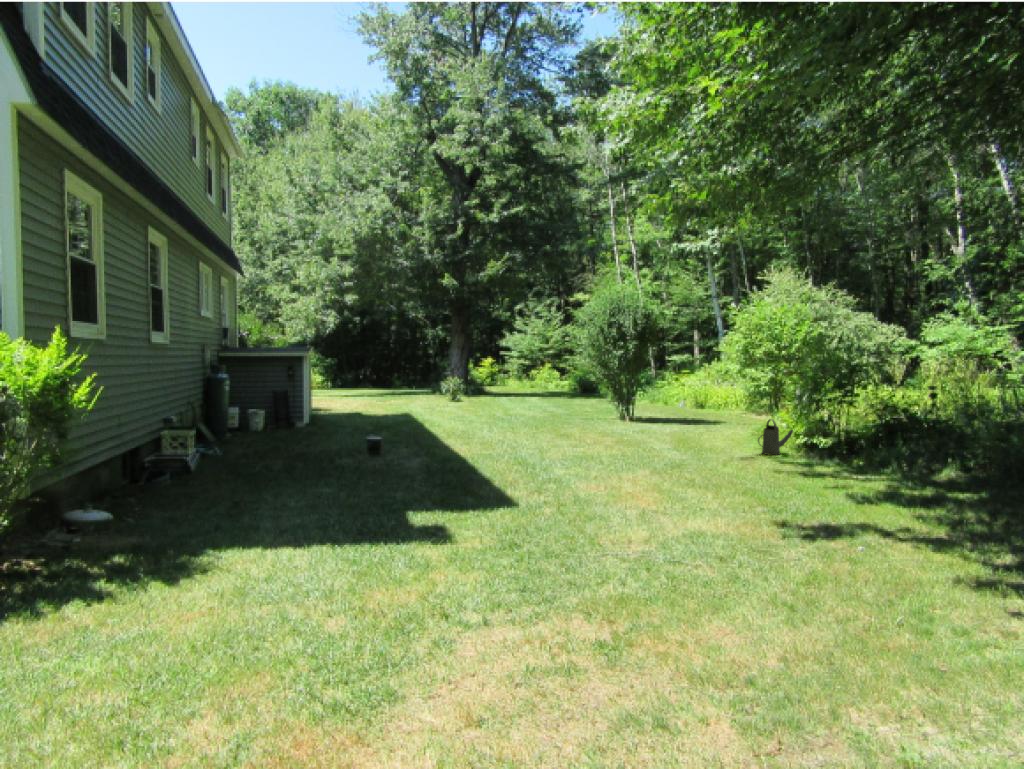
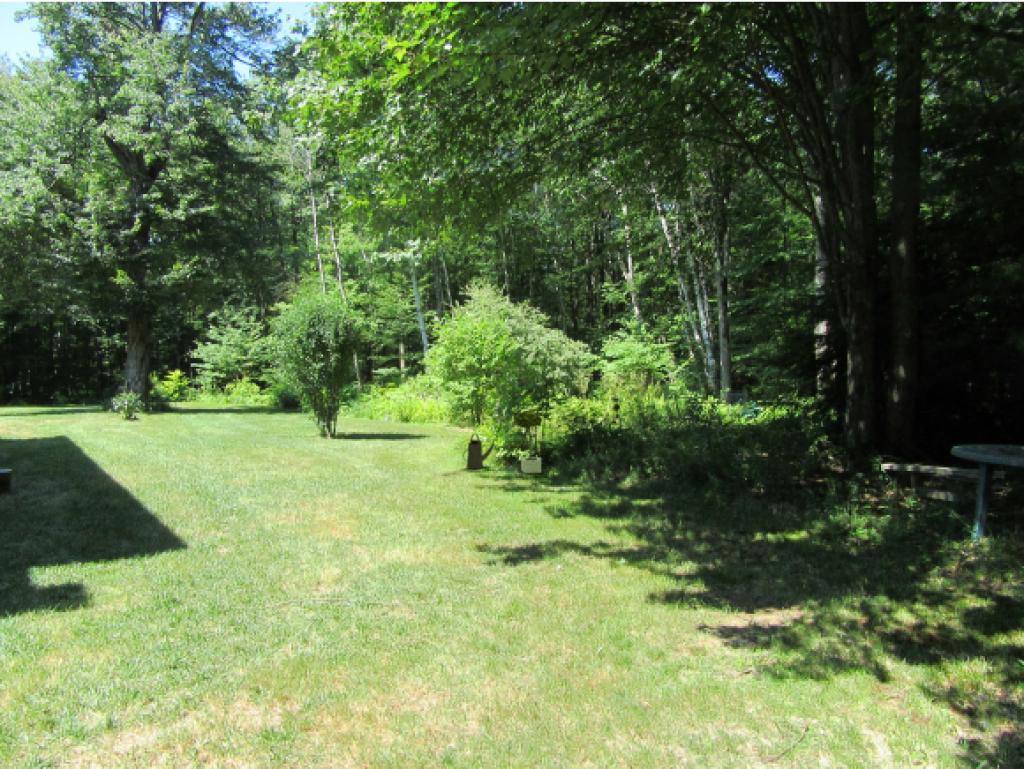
potted tree: none [816,397,846,462] -> present [515,411,542,473]

